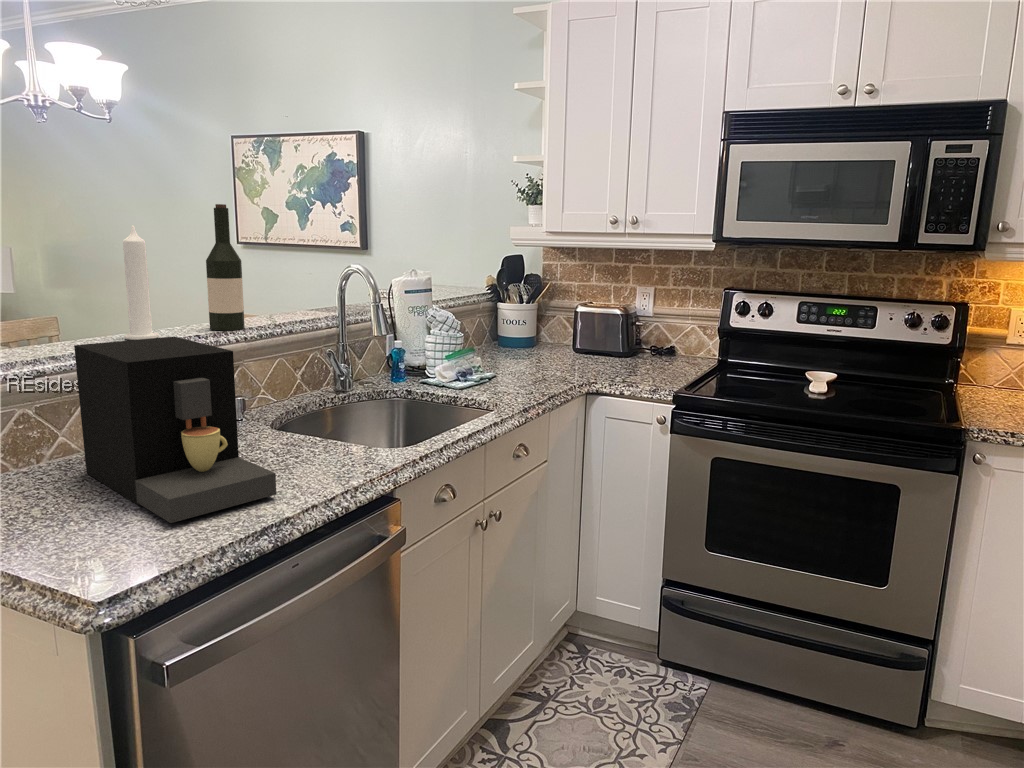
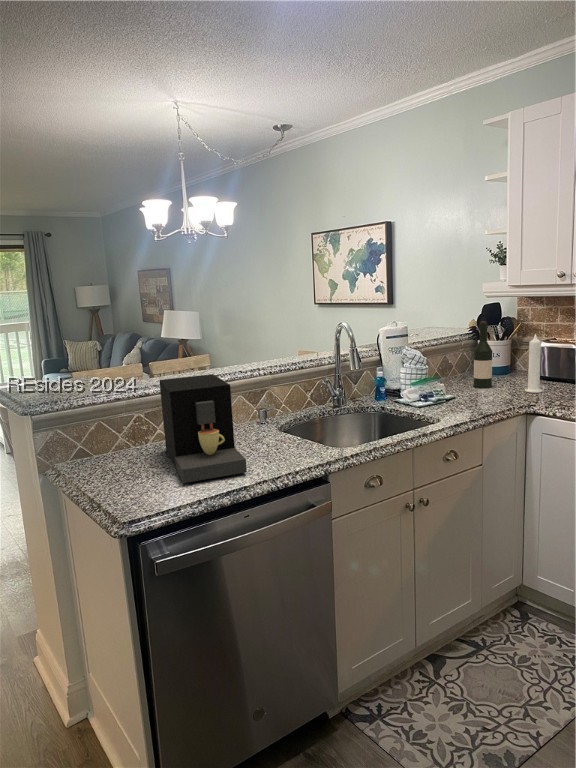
wine bottle: present [206,204,245,330] -> present [474,321,492,388]
candle: present [123,225,159,340] -> present [525,334,543,393]

